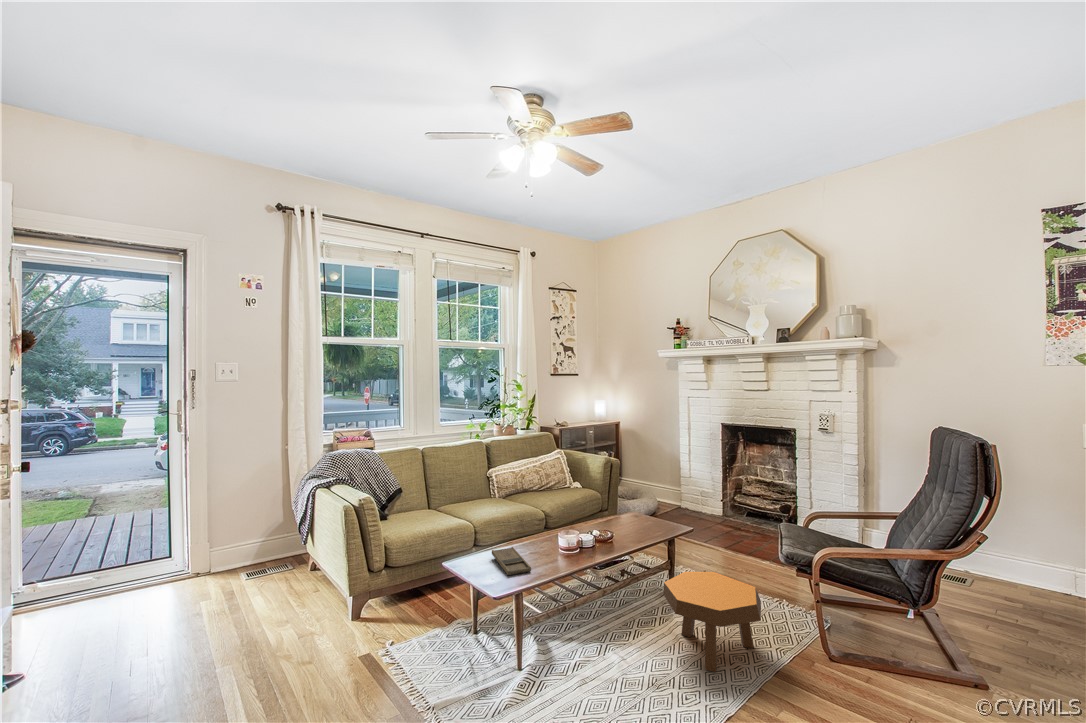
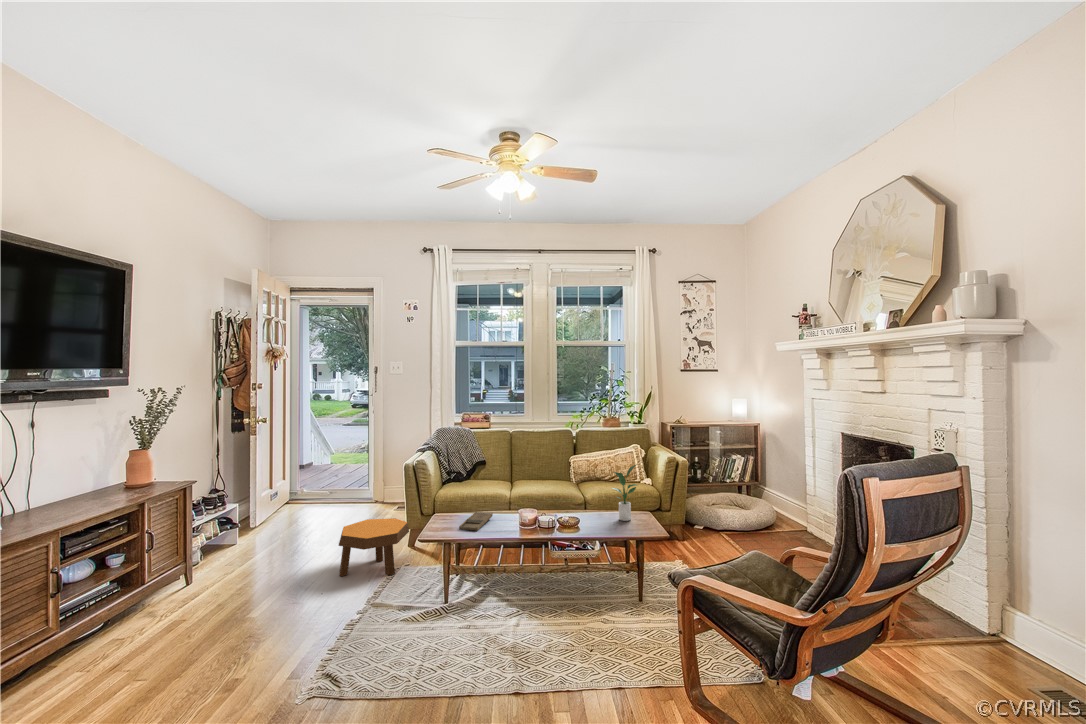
potted plant: none [616,467,648,527] -> present [612,464,637,521]
footstool: present [663,572,761,672] -> present [339,518,409,576]

